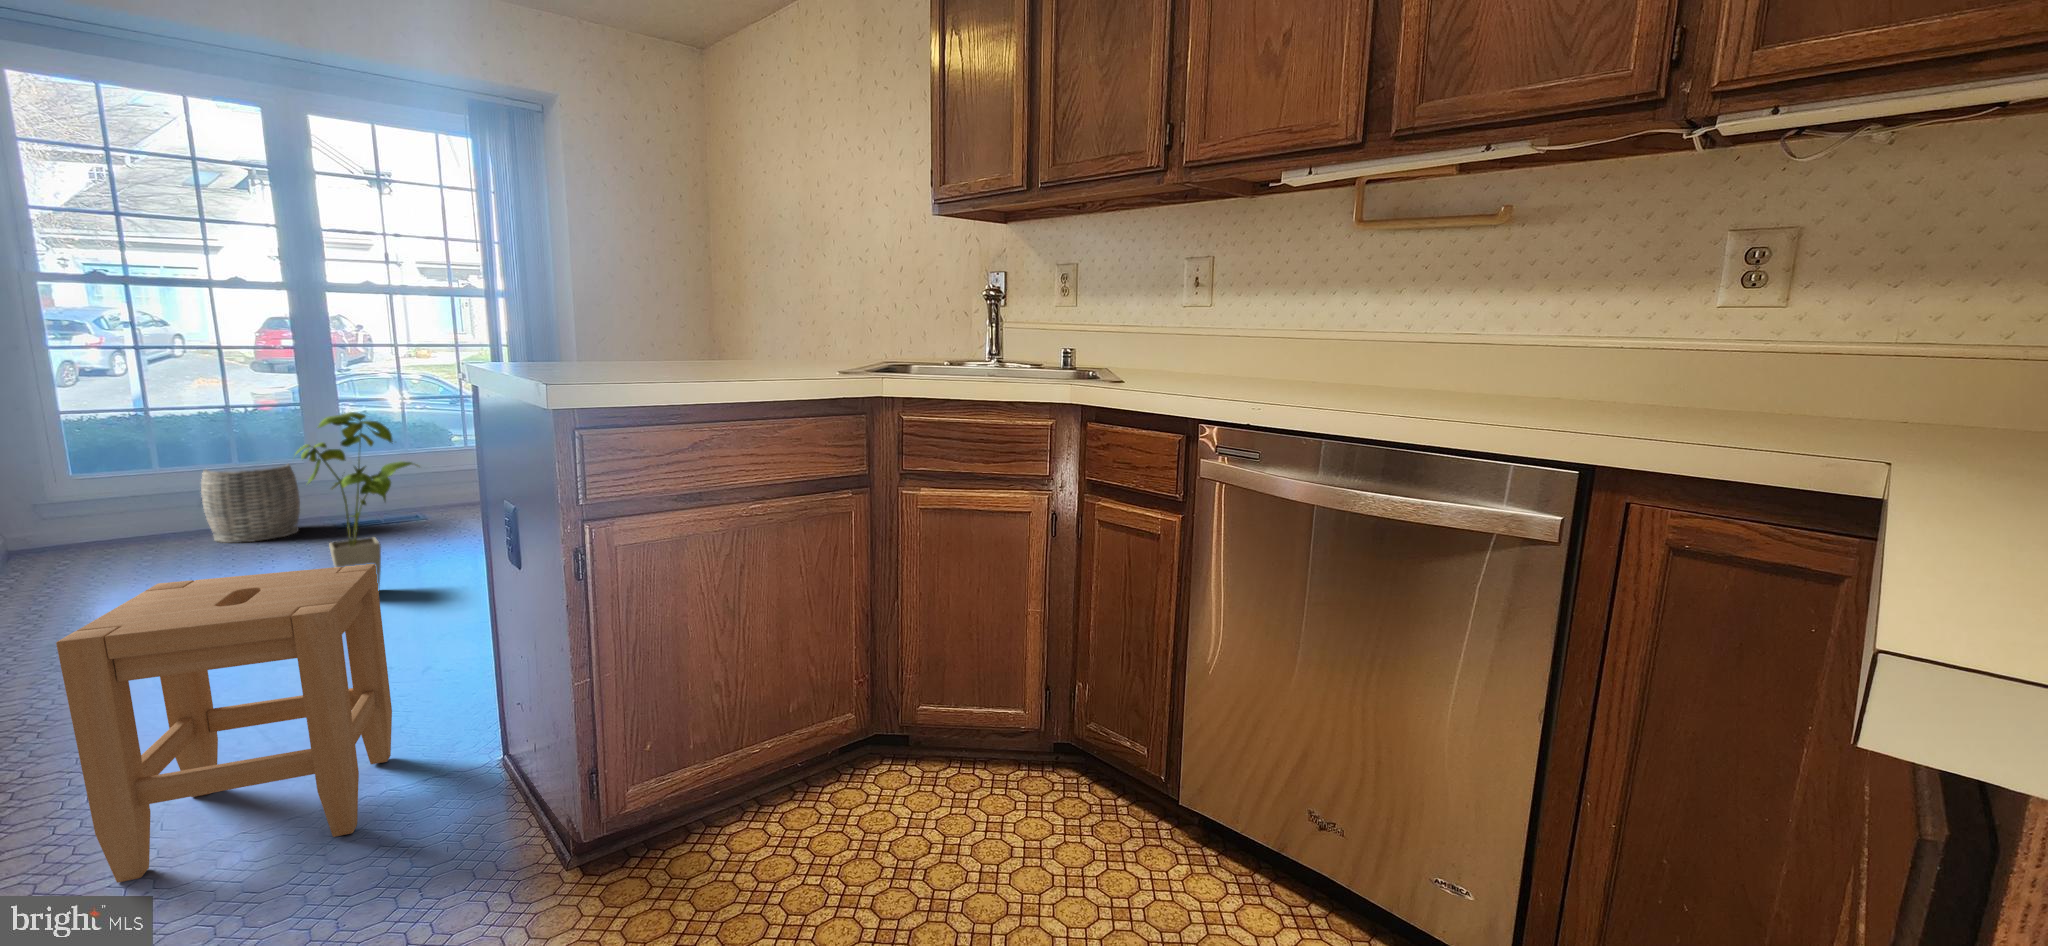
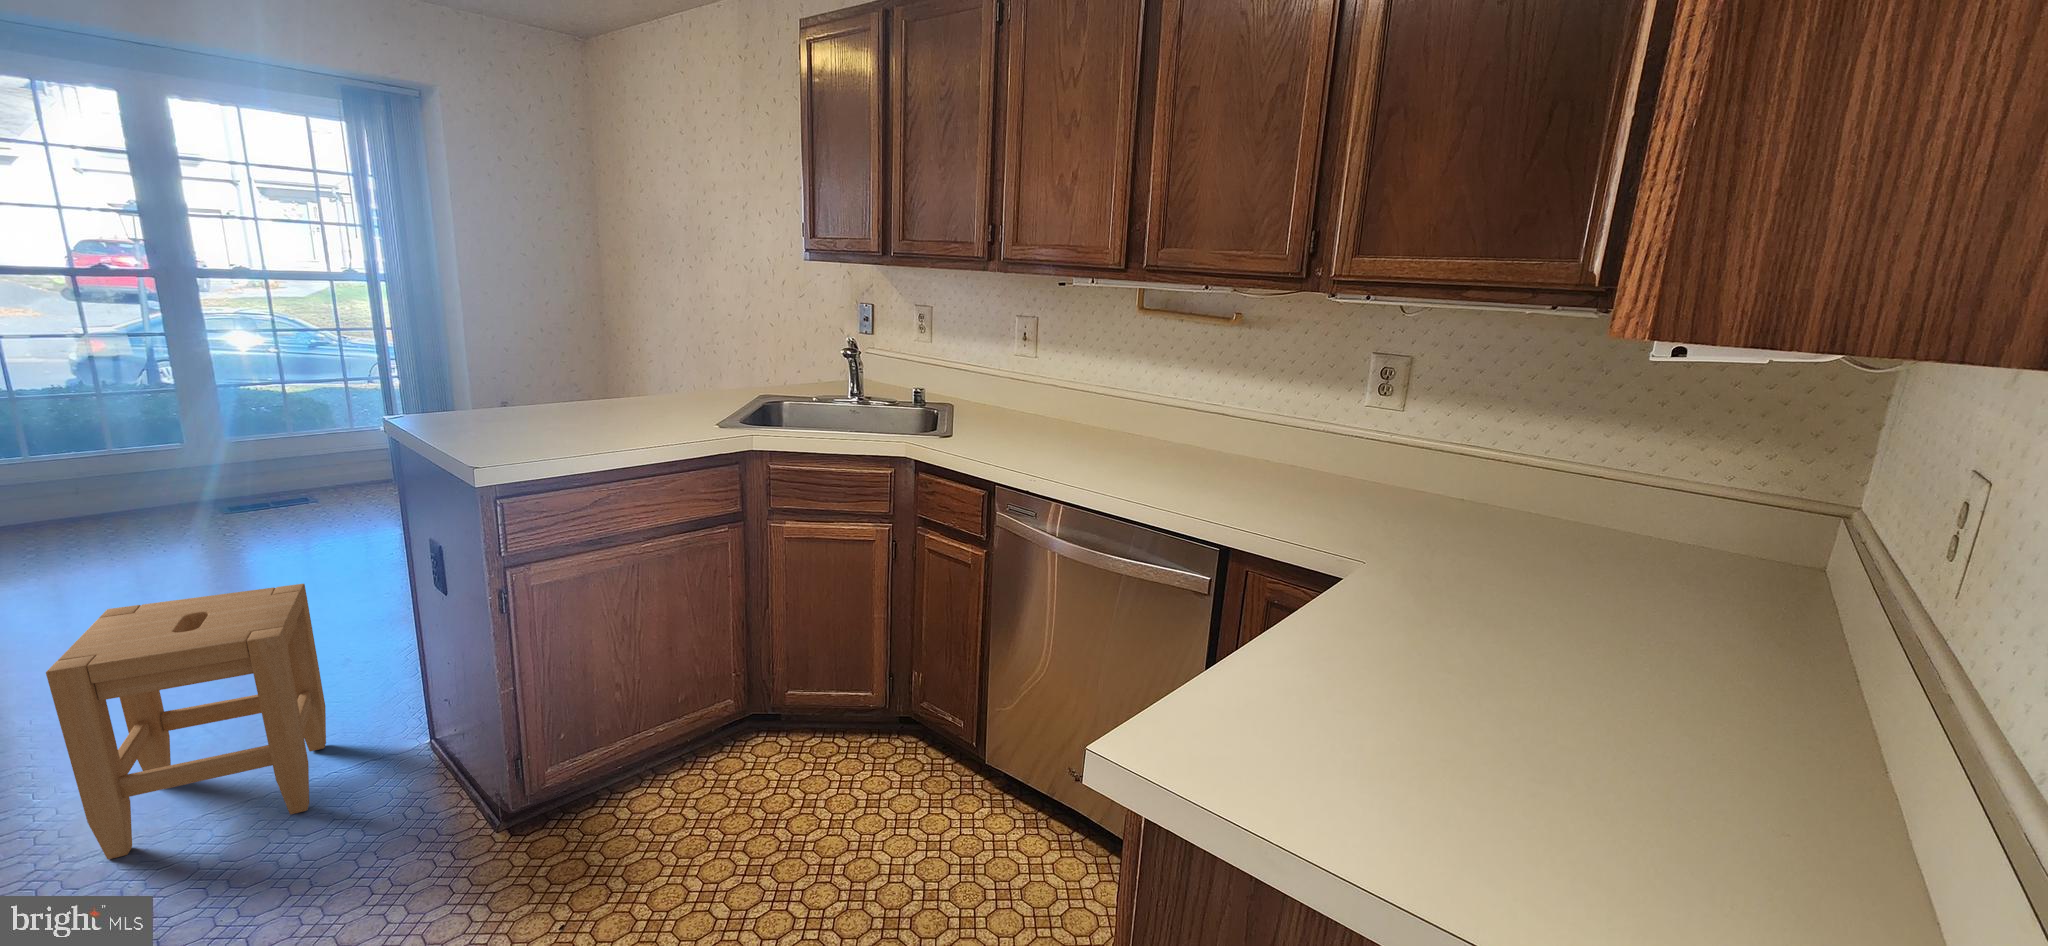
house plant: present [296,412,413,592] -> none [184,414,314,590]
woven basket: present [201,464,300,543] -> none [68,445,176,527]

